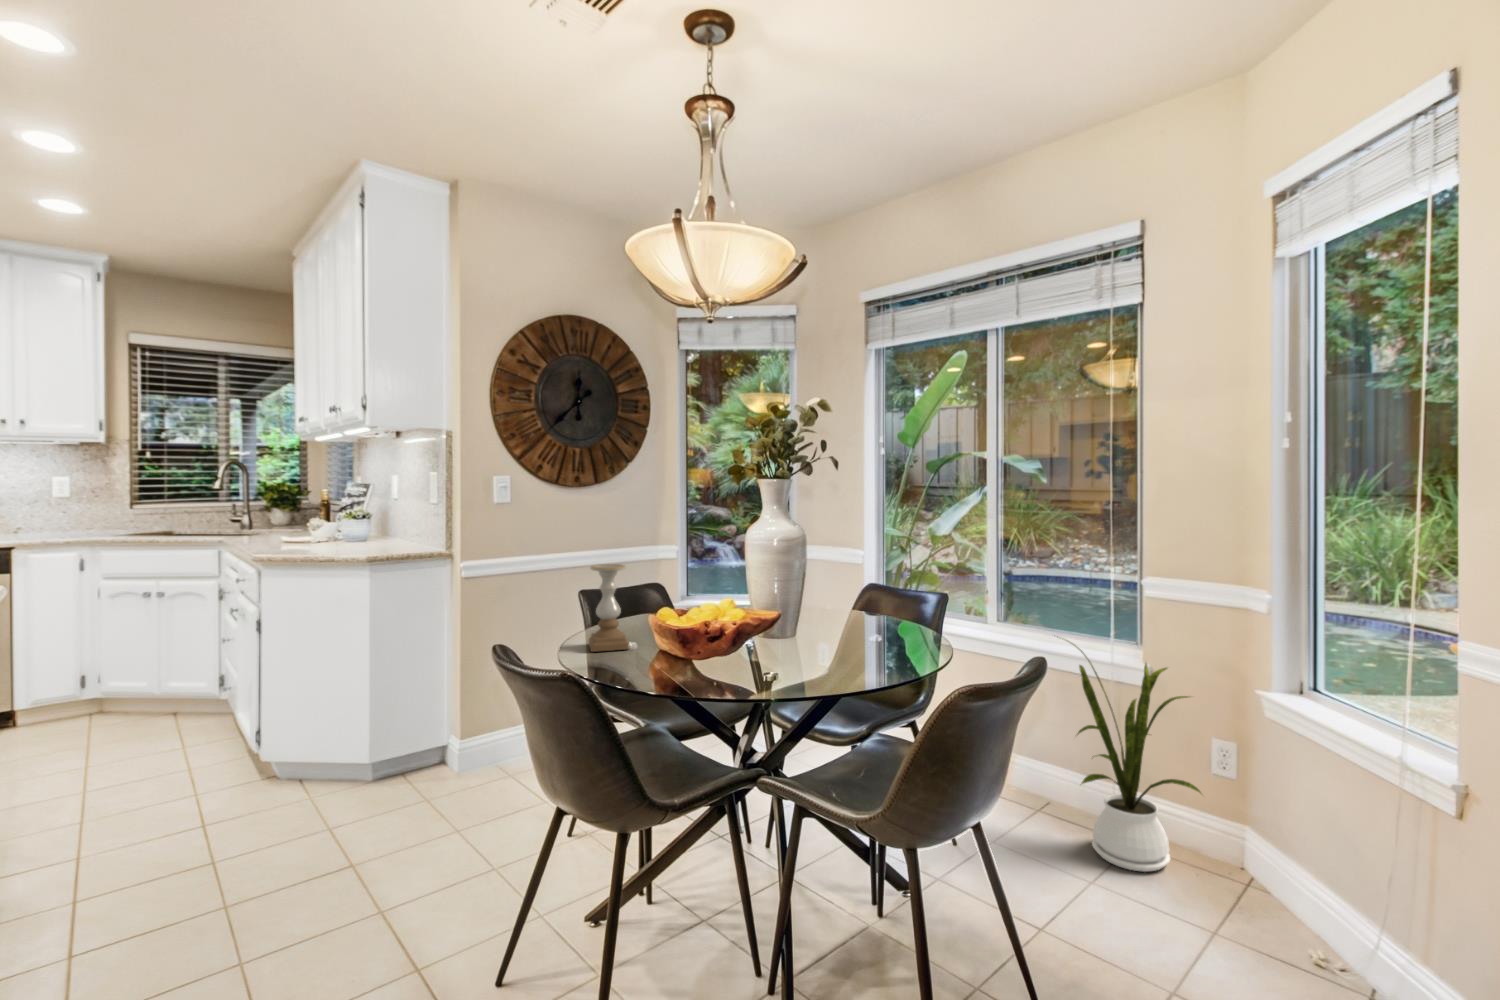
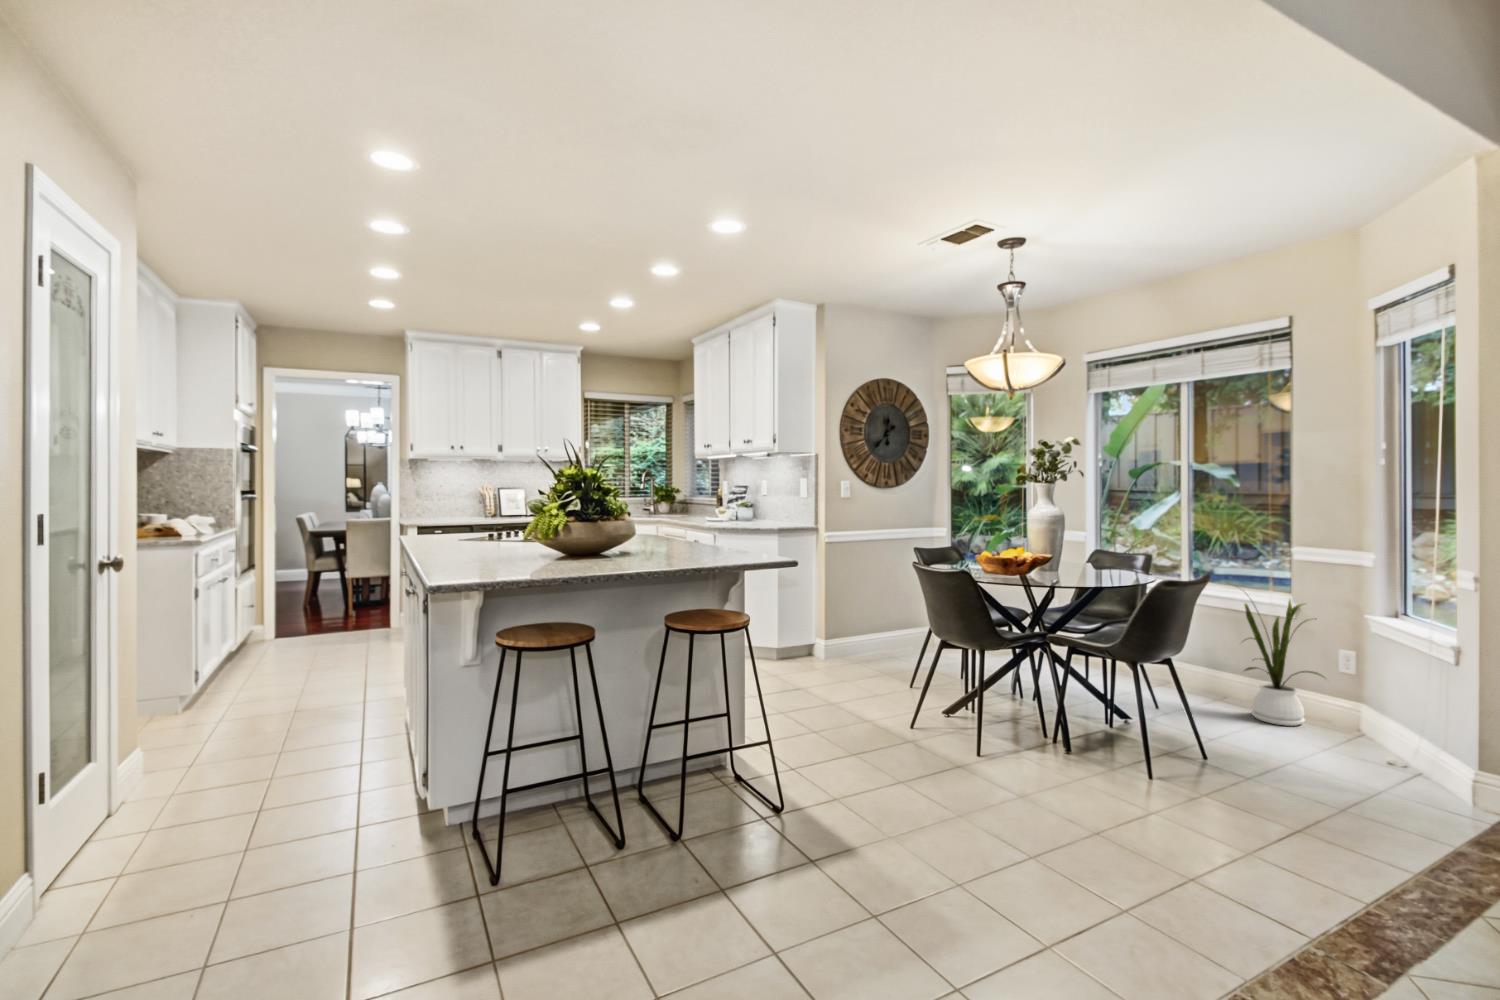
candle holder: present [589,564,629,652] -> none [938,528,964,573]

